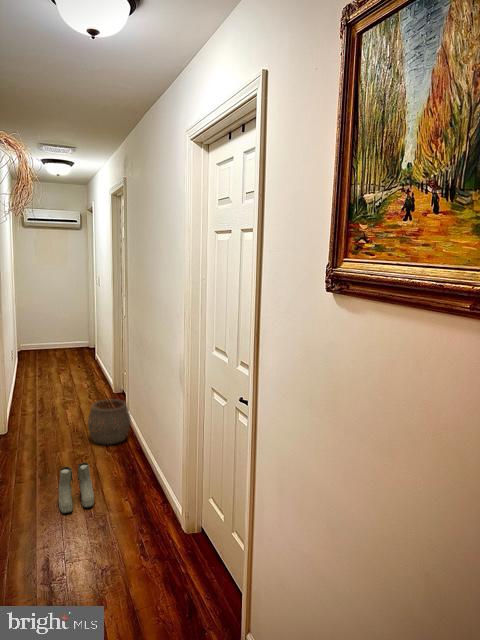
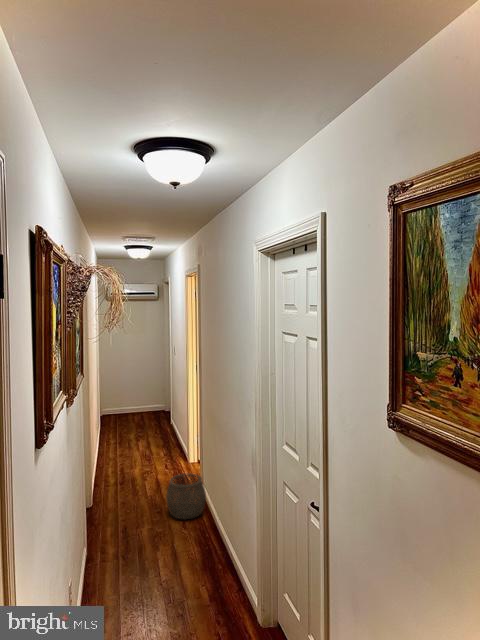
boots: present [59,463,94,513] -> none [142,543,174,595]

